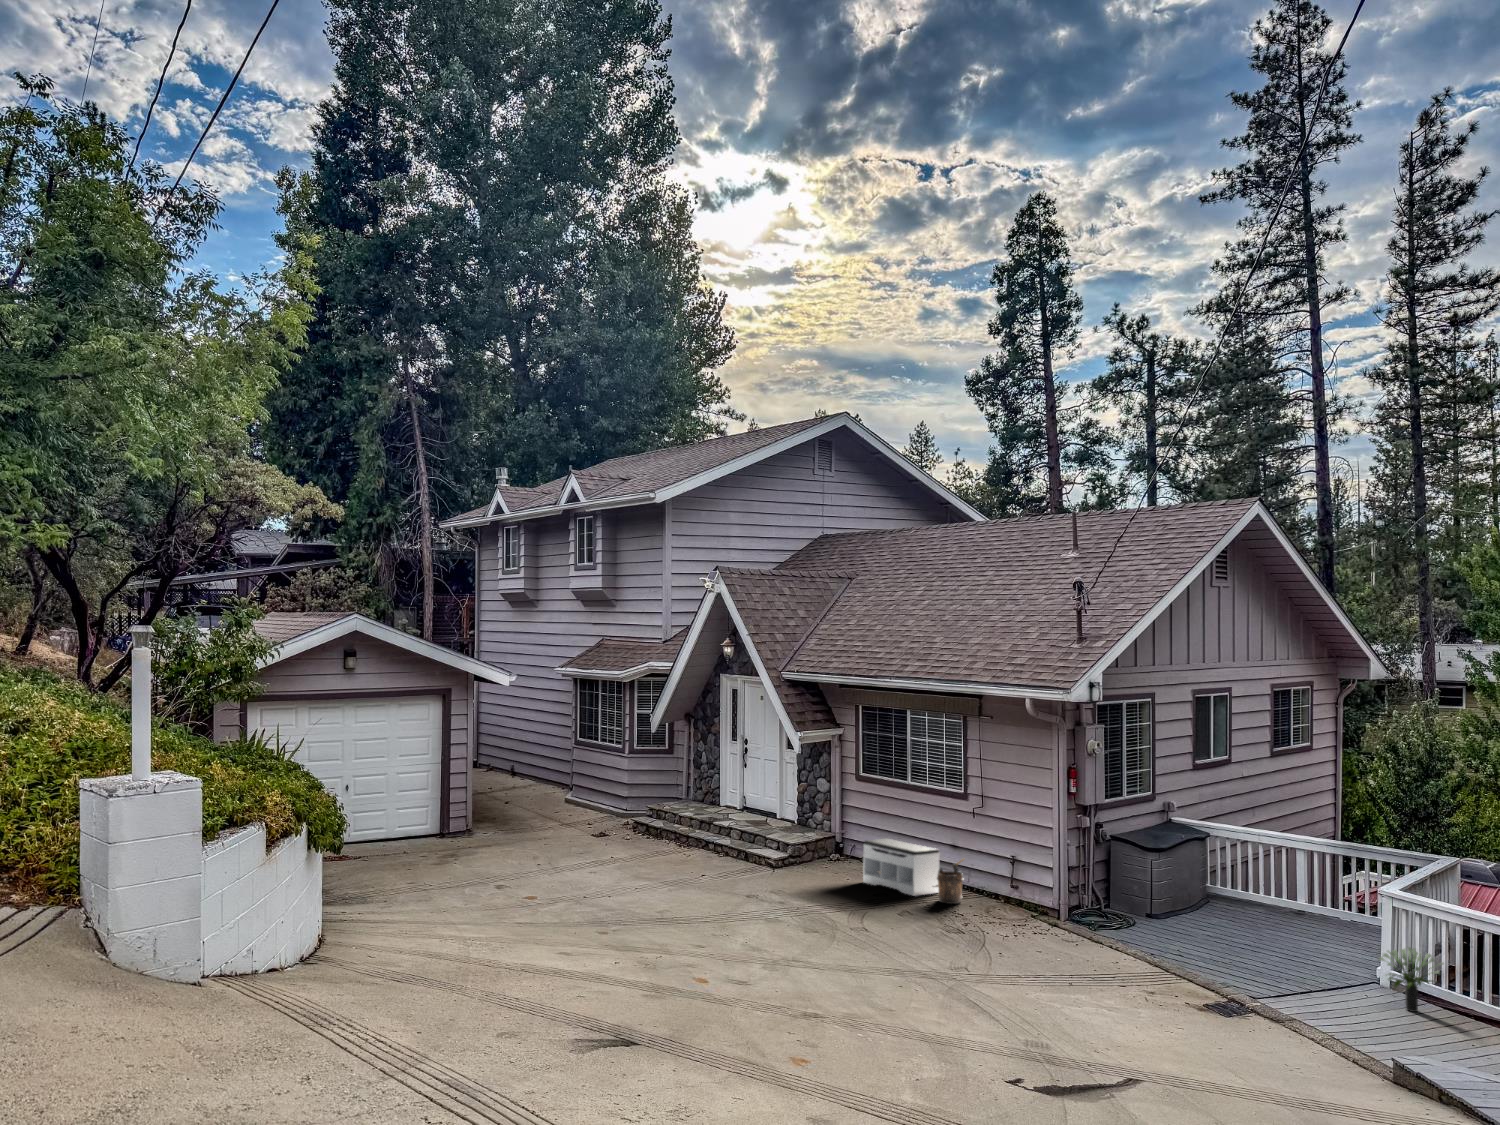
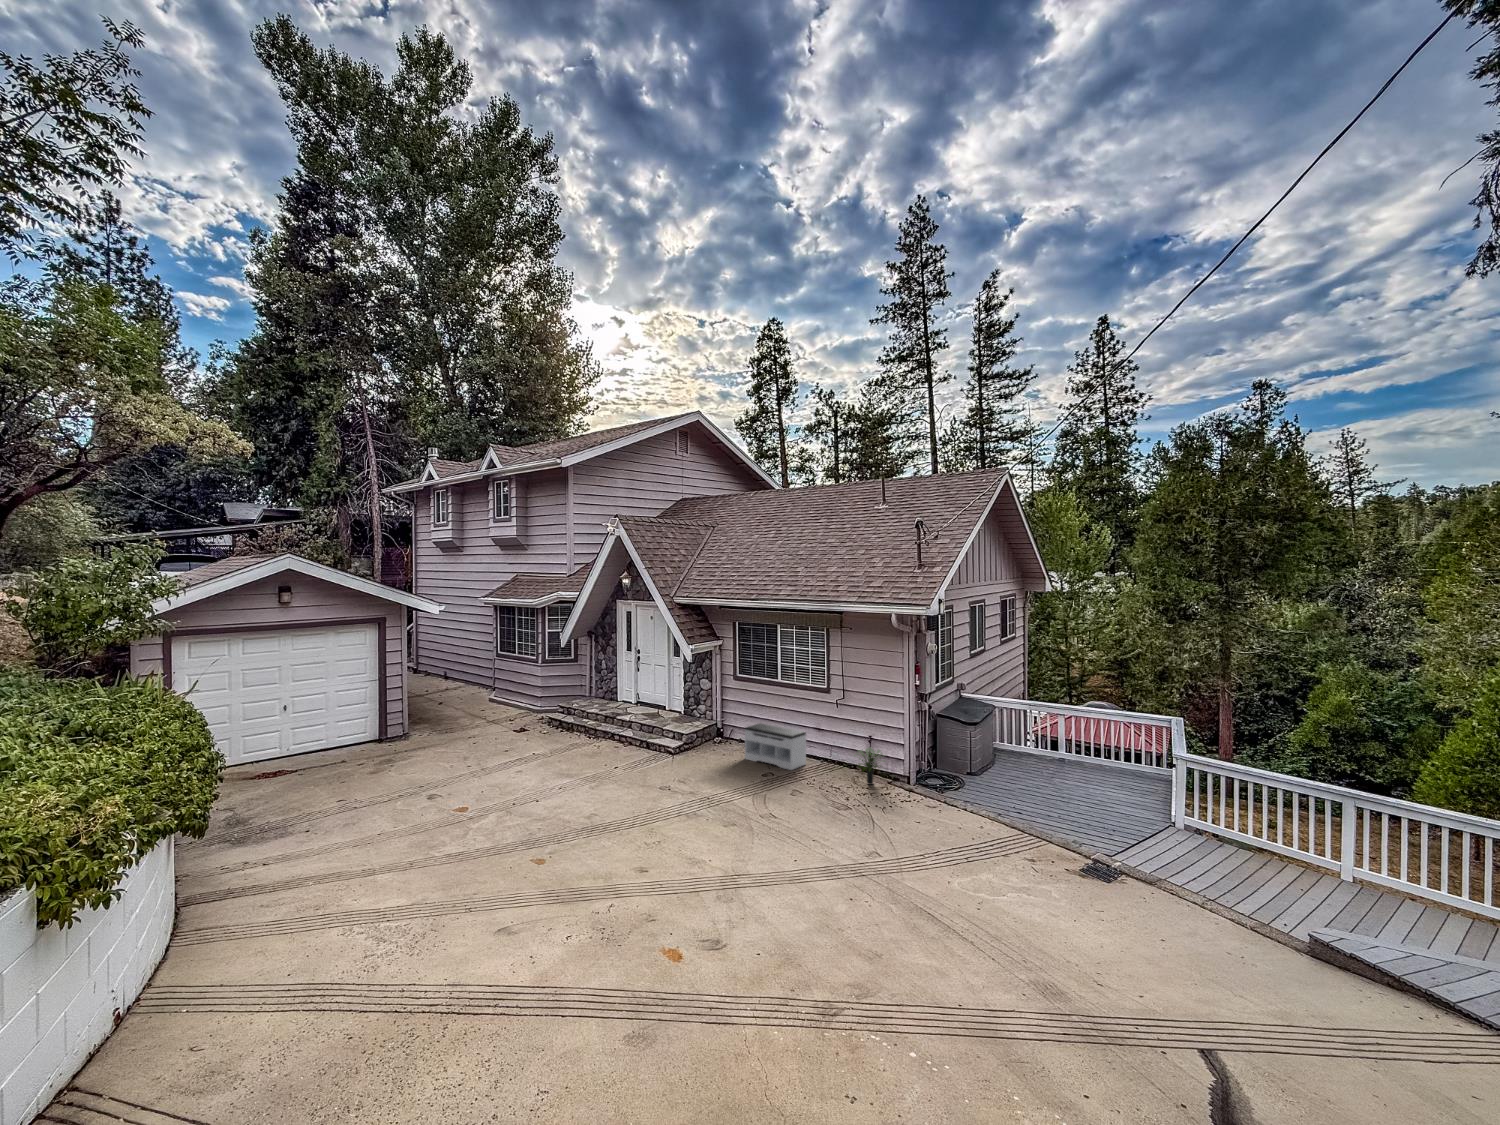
bucket: present [937,859,964,904] -> none [811,738,832,776]
potted plant: present [1379,947,1444,1012] -> present [854,748,885,785]

